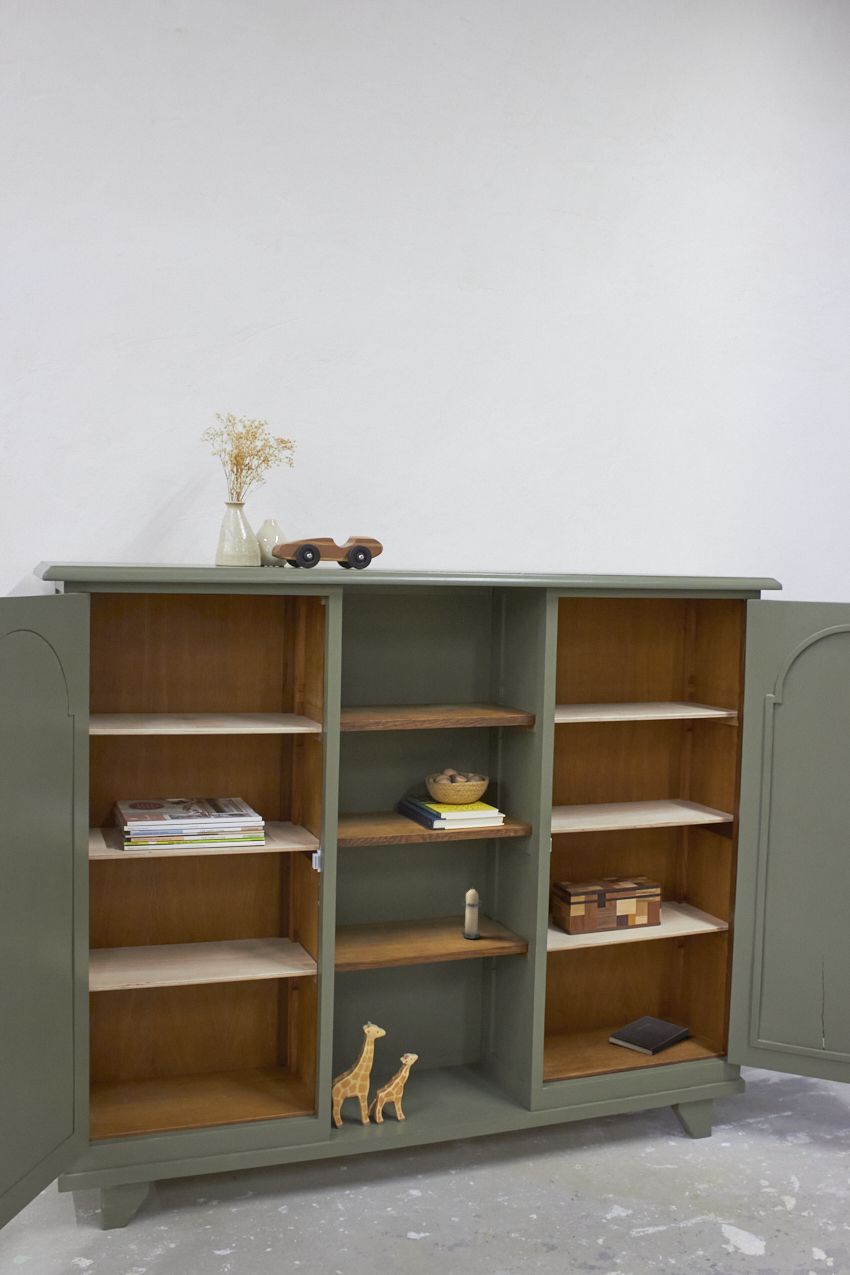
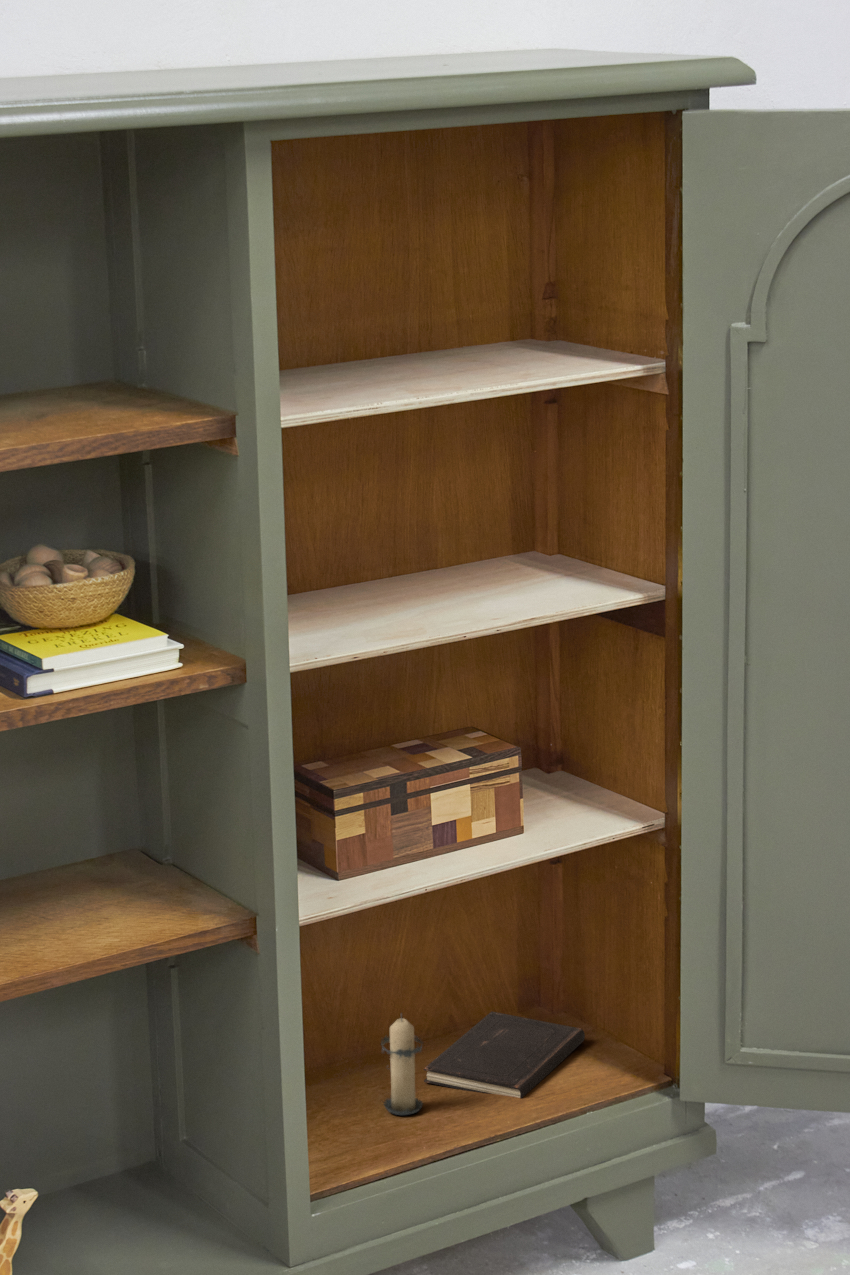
candle: present [462,889,482,938] -> present [381,1014,423,1115]

